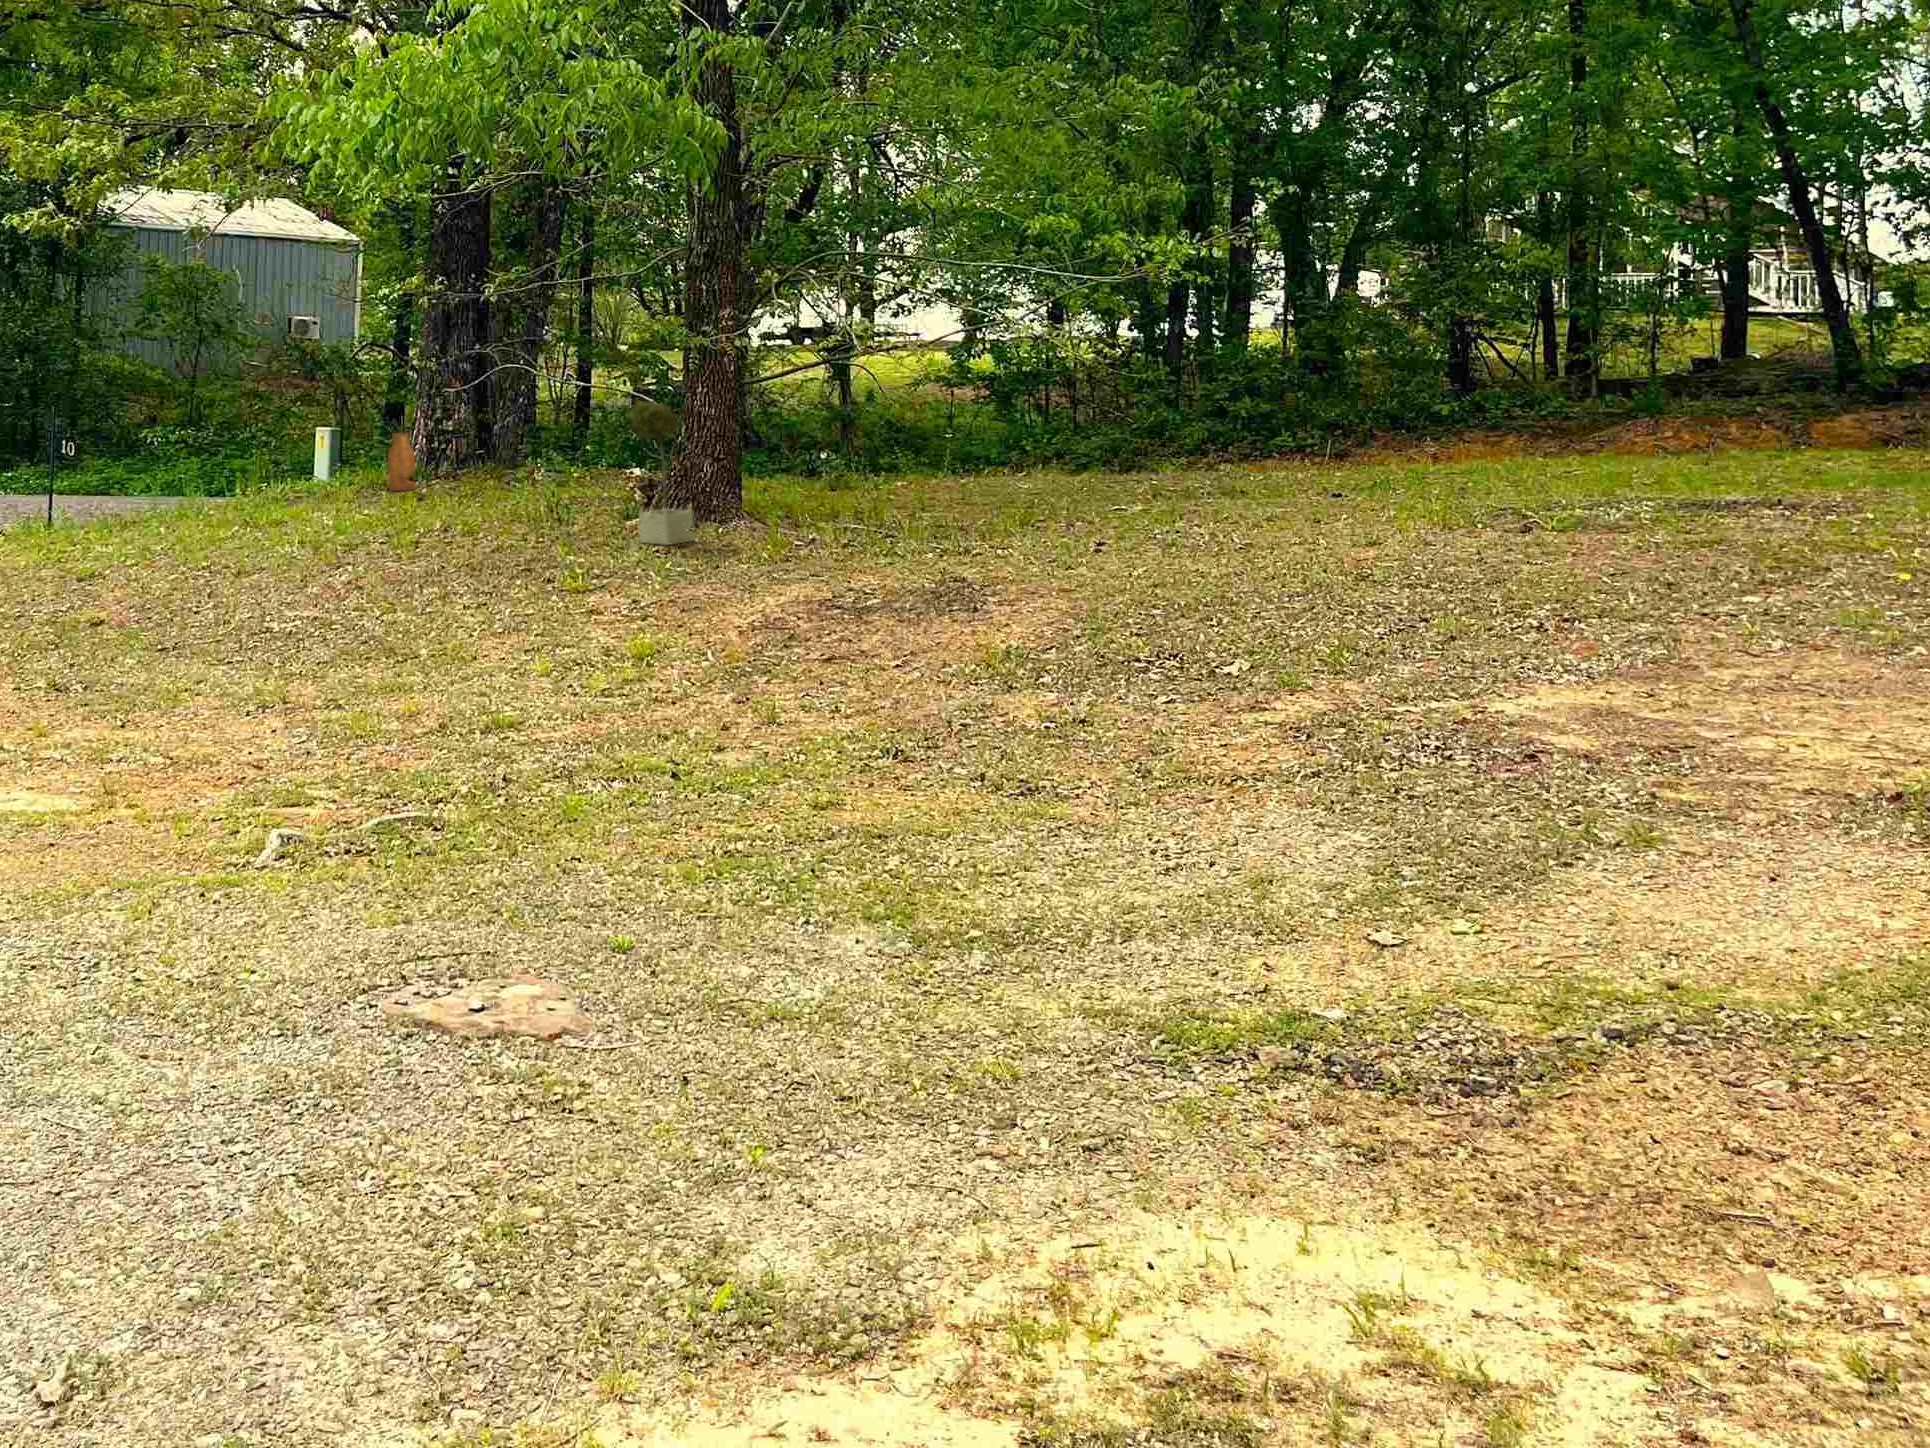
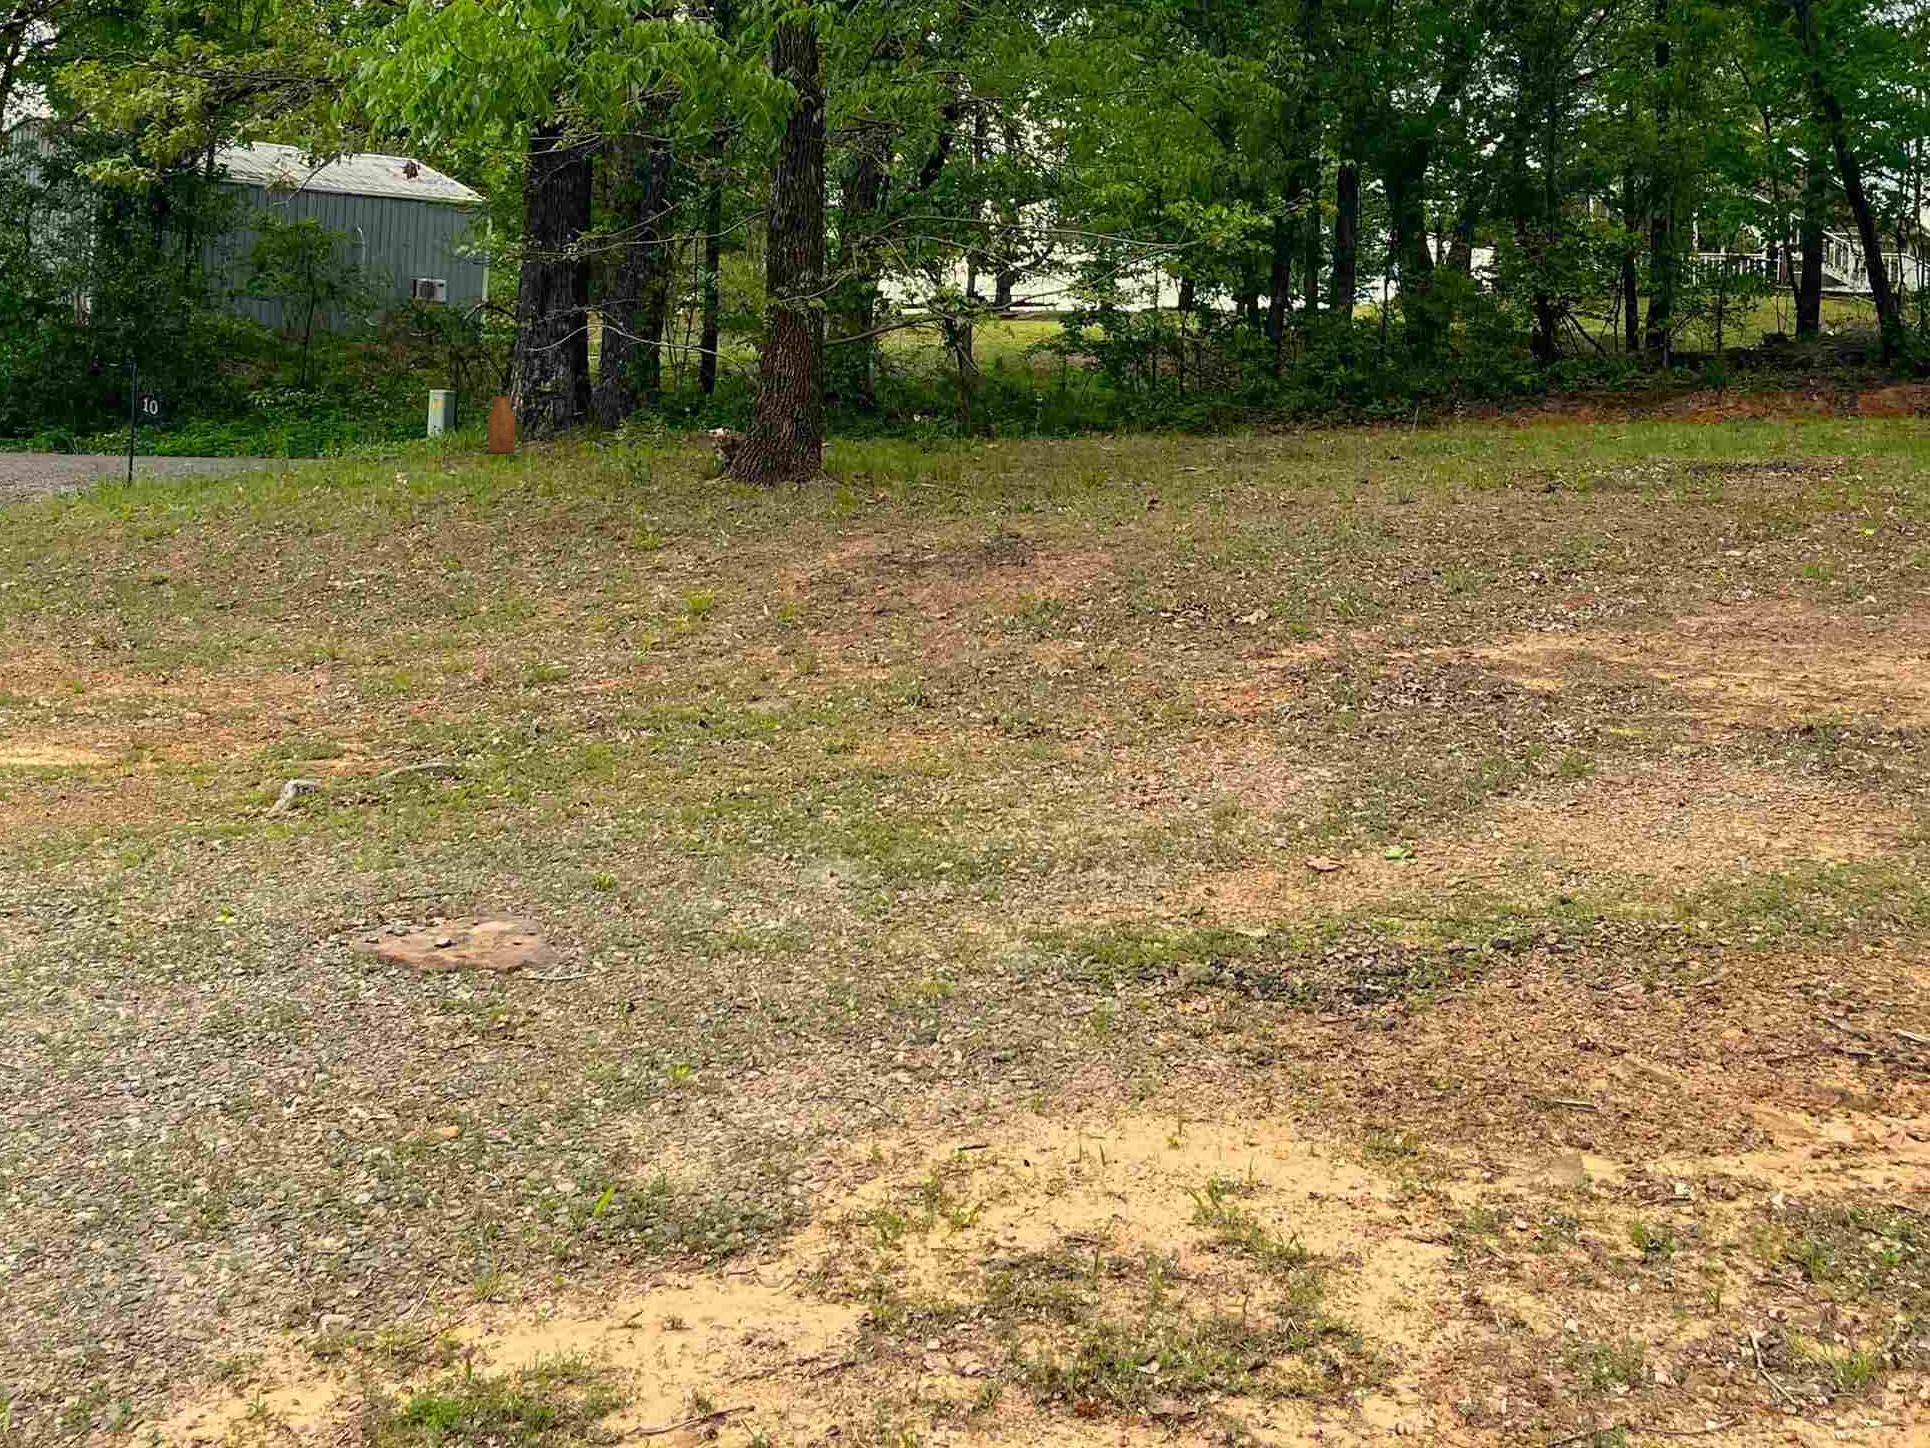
potted tree: present [627,400,695,545] -> none [711,363,775,506]

